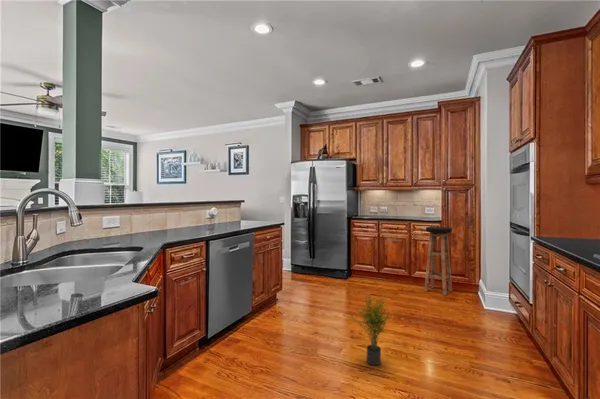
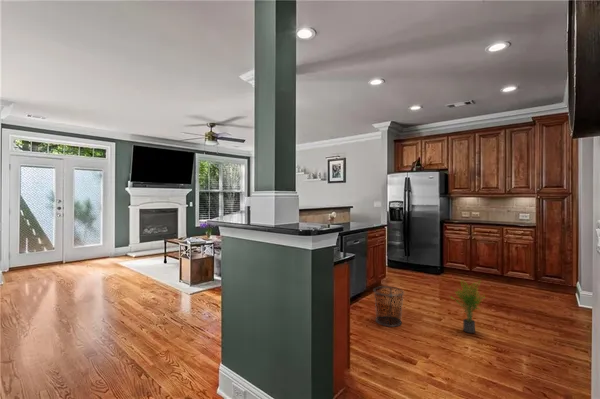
bar stool: present [424,227,452,296] -> none [517,231,546,294]
waste bin: none [251,307,292,368] -> present [374,286,403,327]

